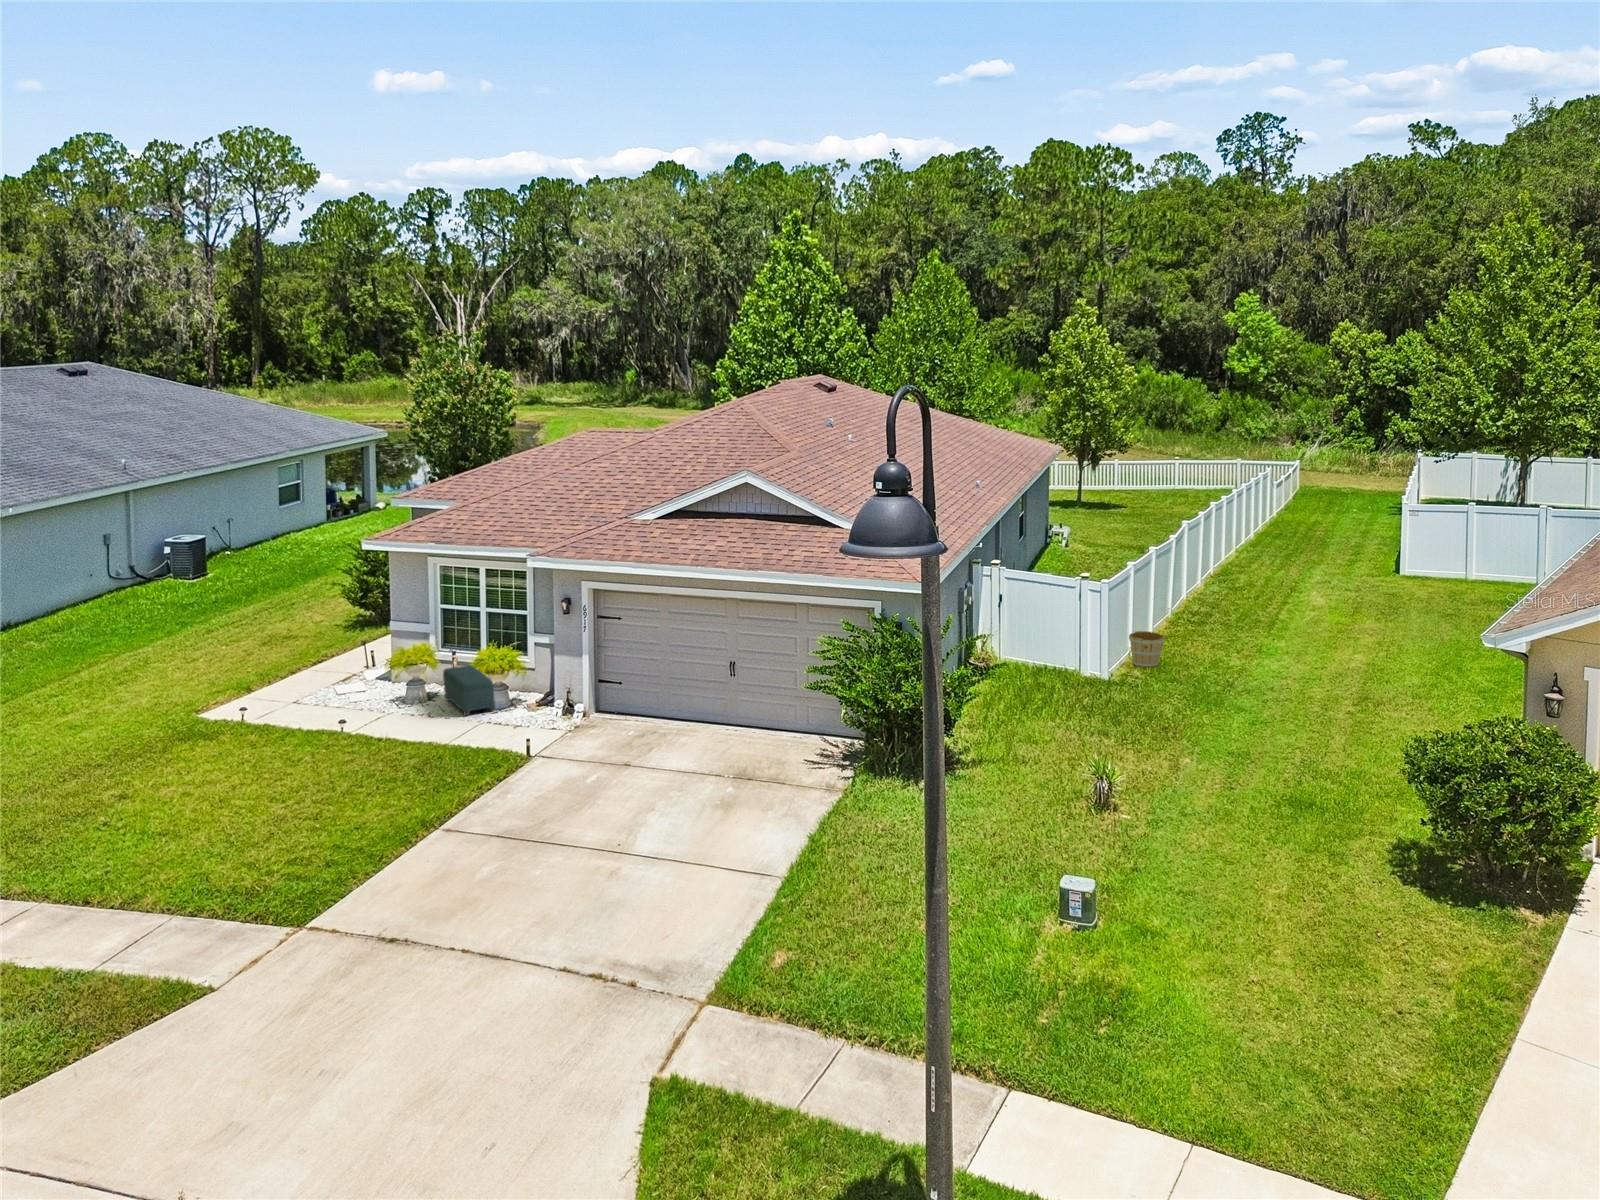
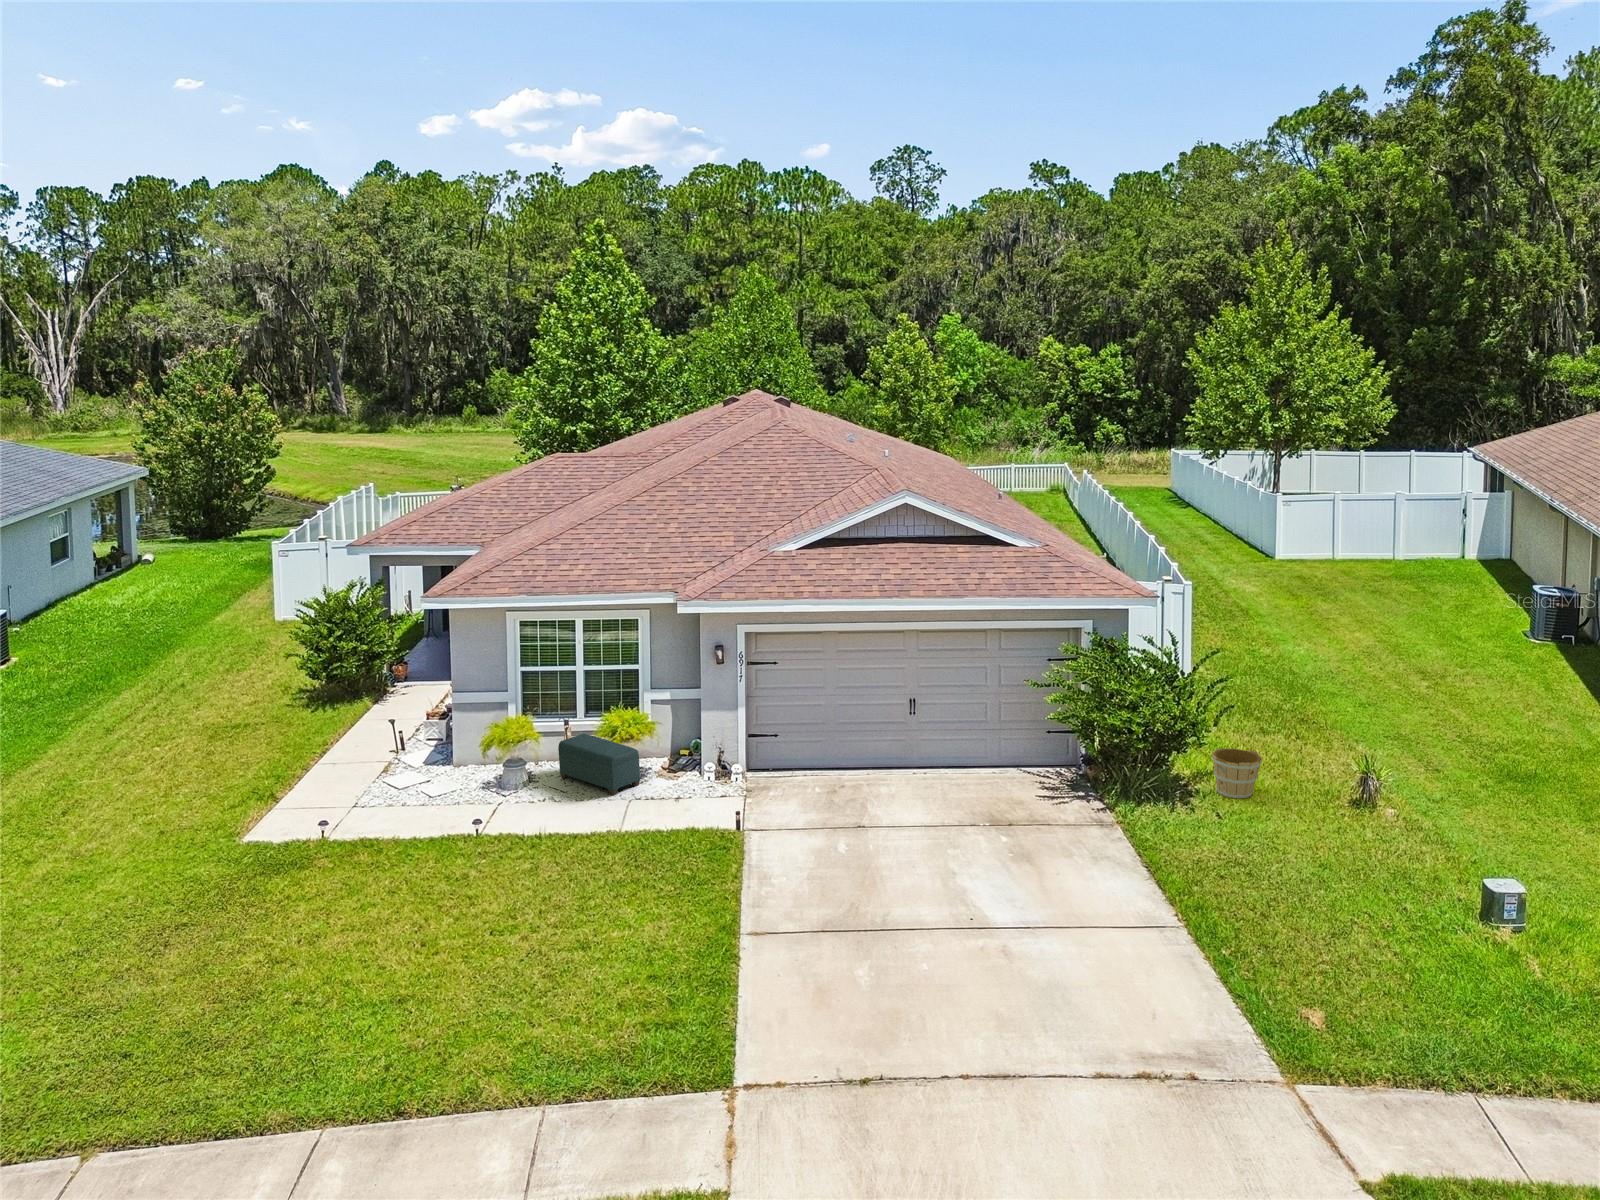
wooden bucket: present [1129,631,1165,667] -> present [1212,748,1262,799]

